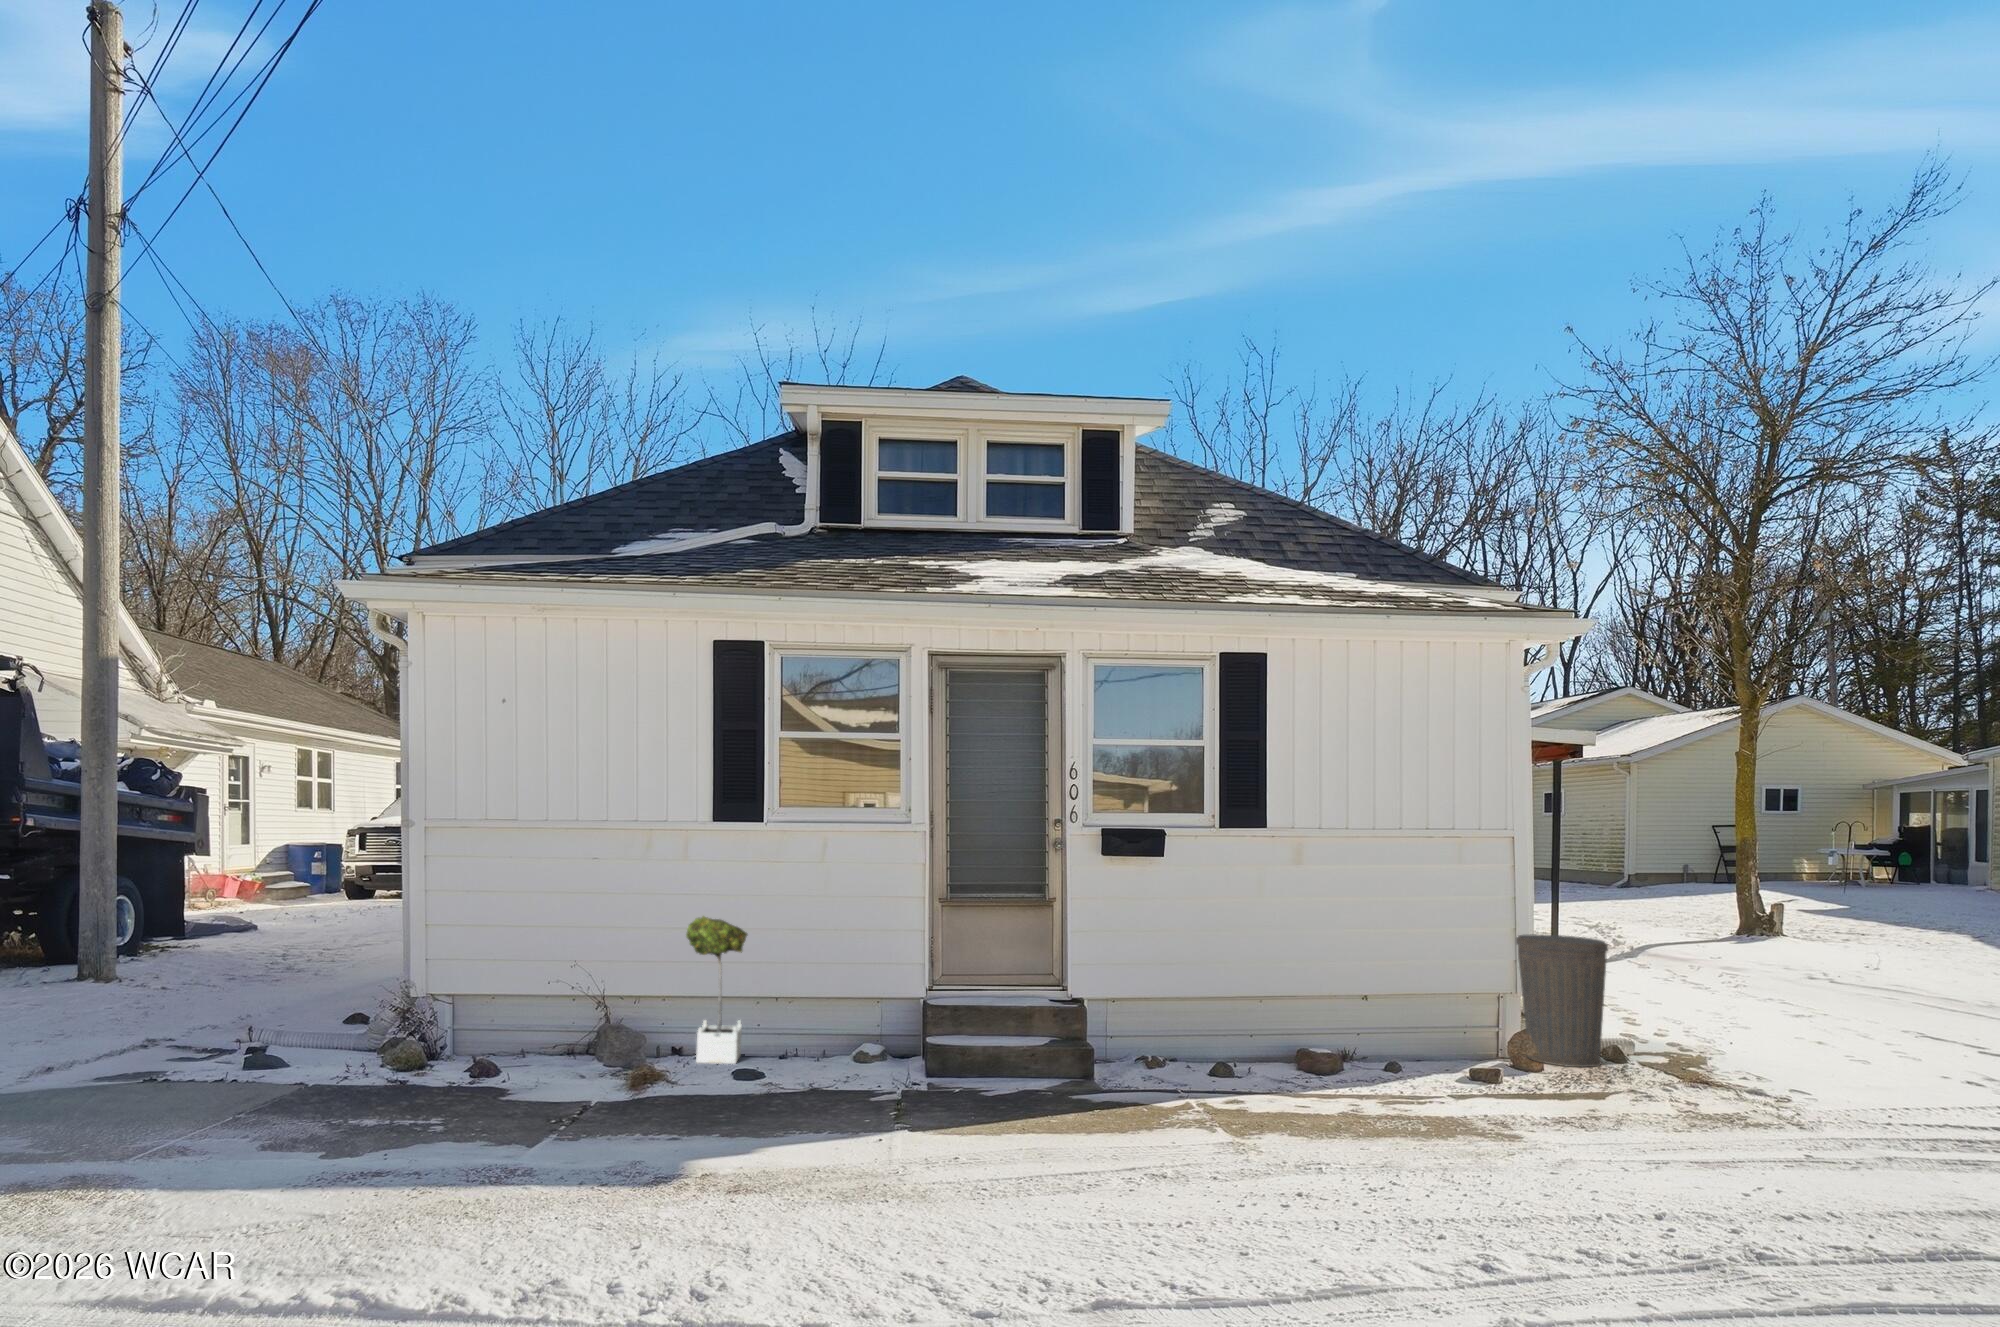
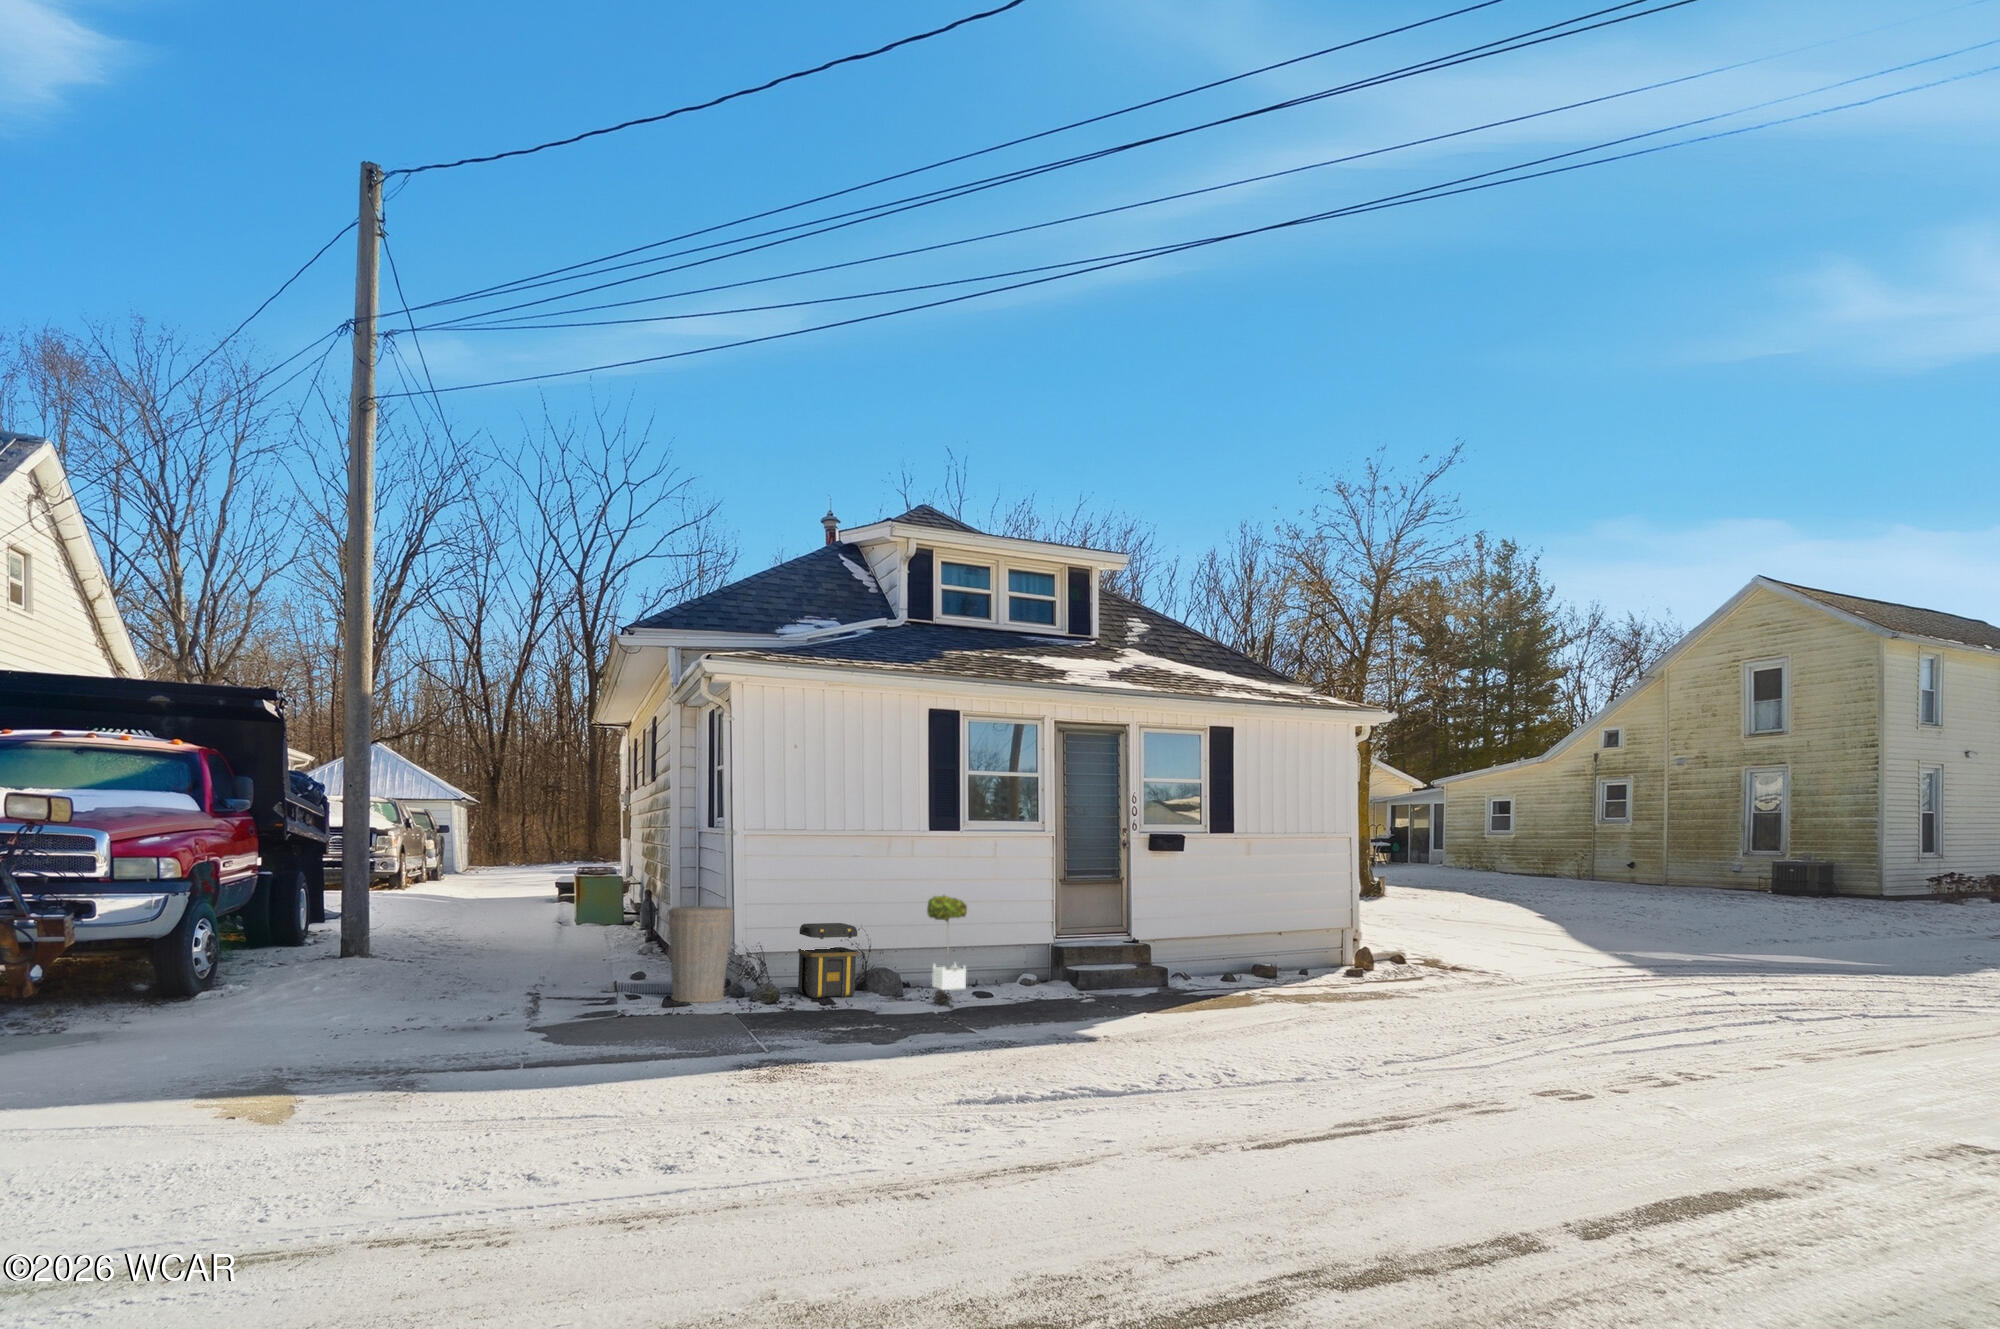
trash can: present [1516,934,1608,1067] -> present [668,906,734,1002]
toolbox: none [467,951,562,1066] -> present [798,923,858,998]

